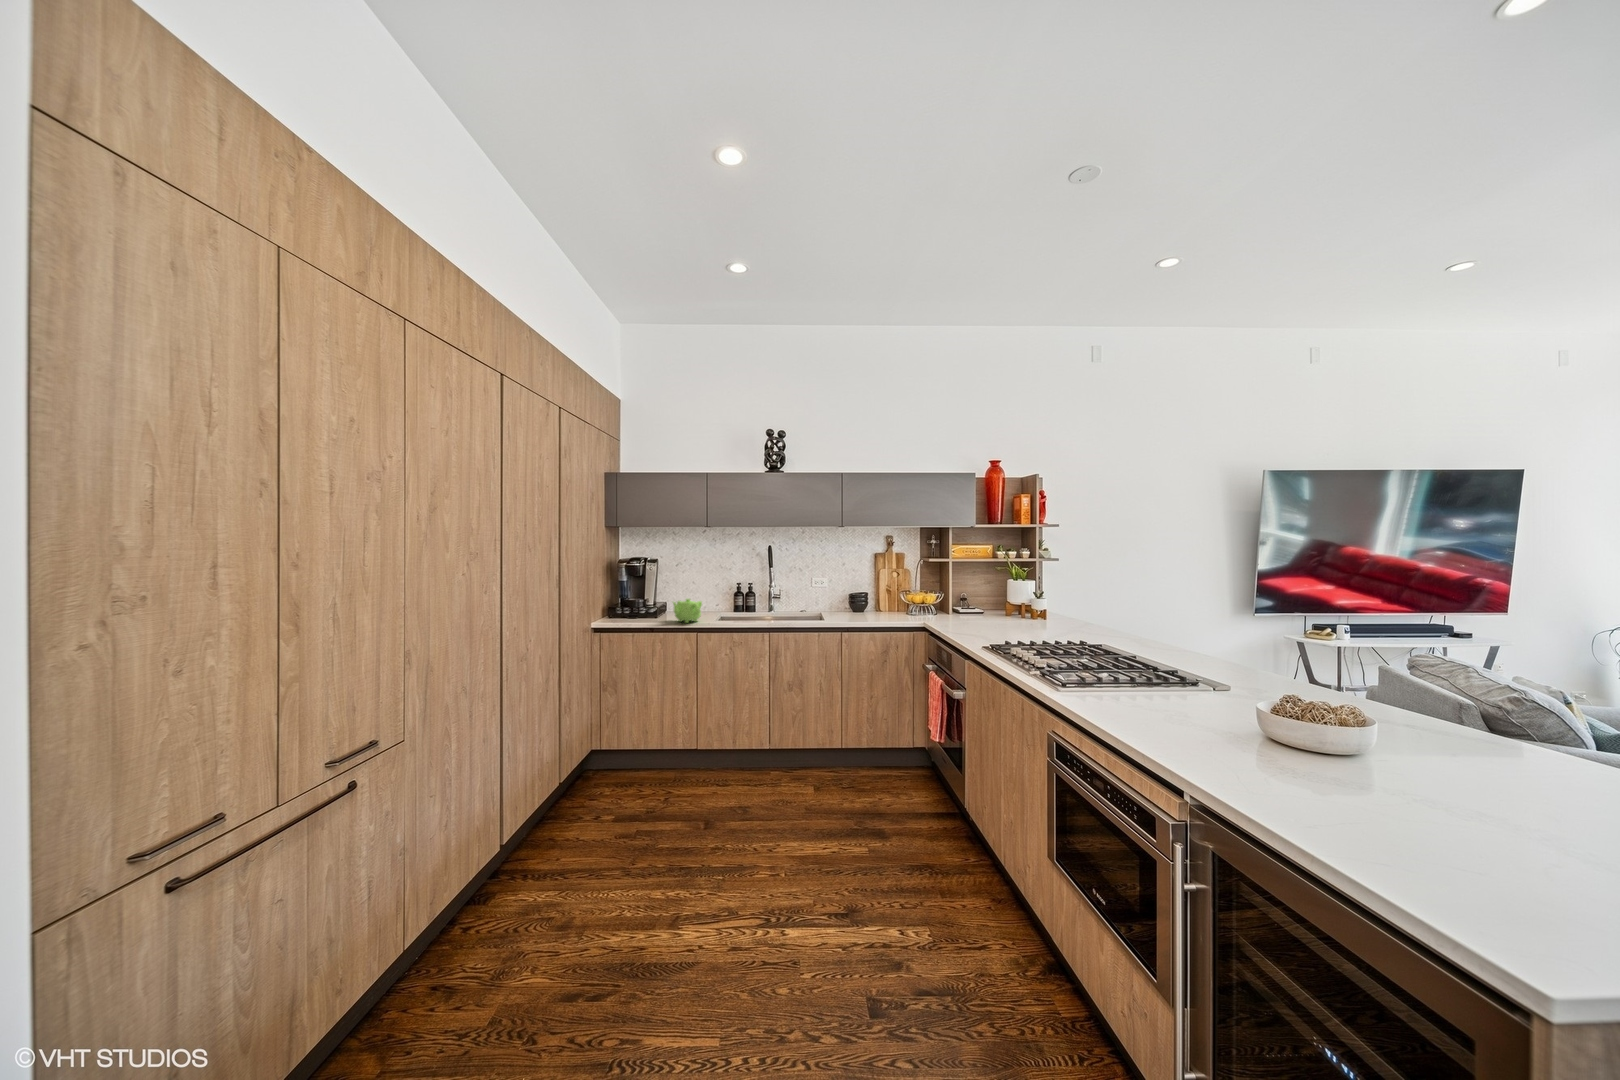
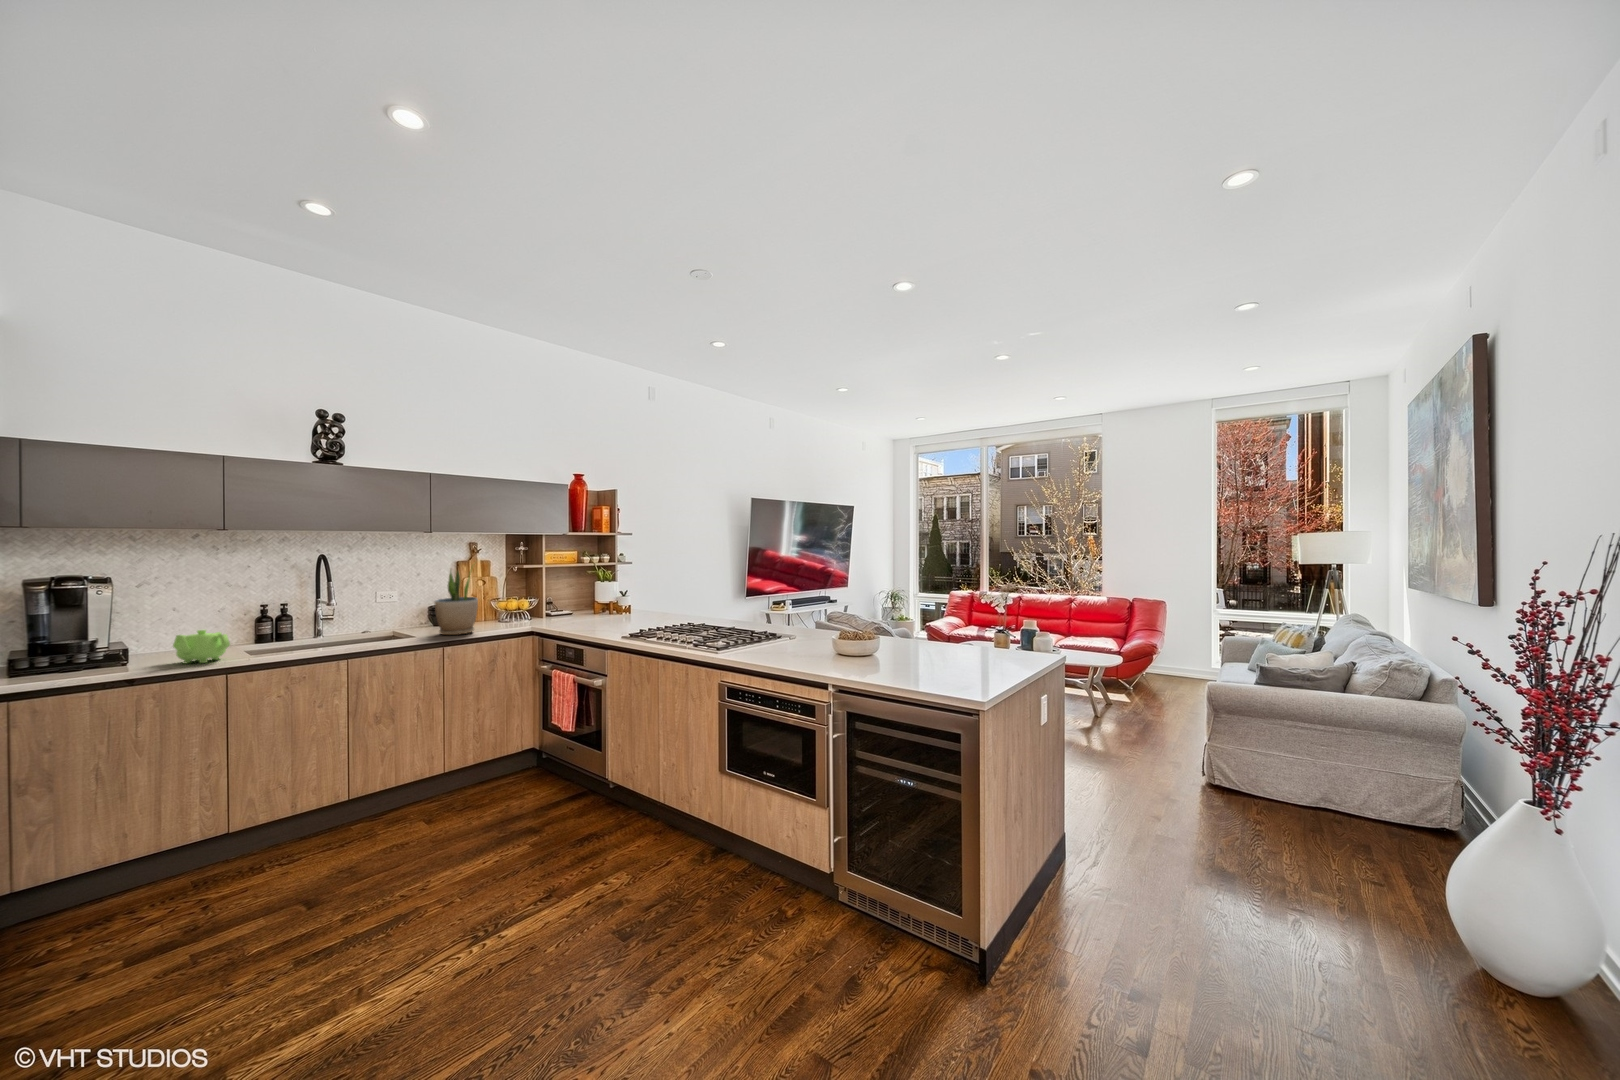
potted plant: none [843,556,879,623] -> present [435,569,478,635]

